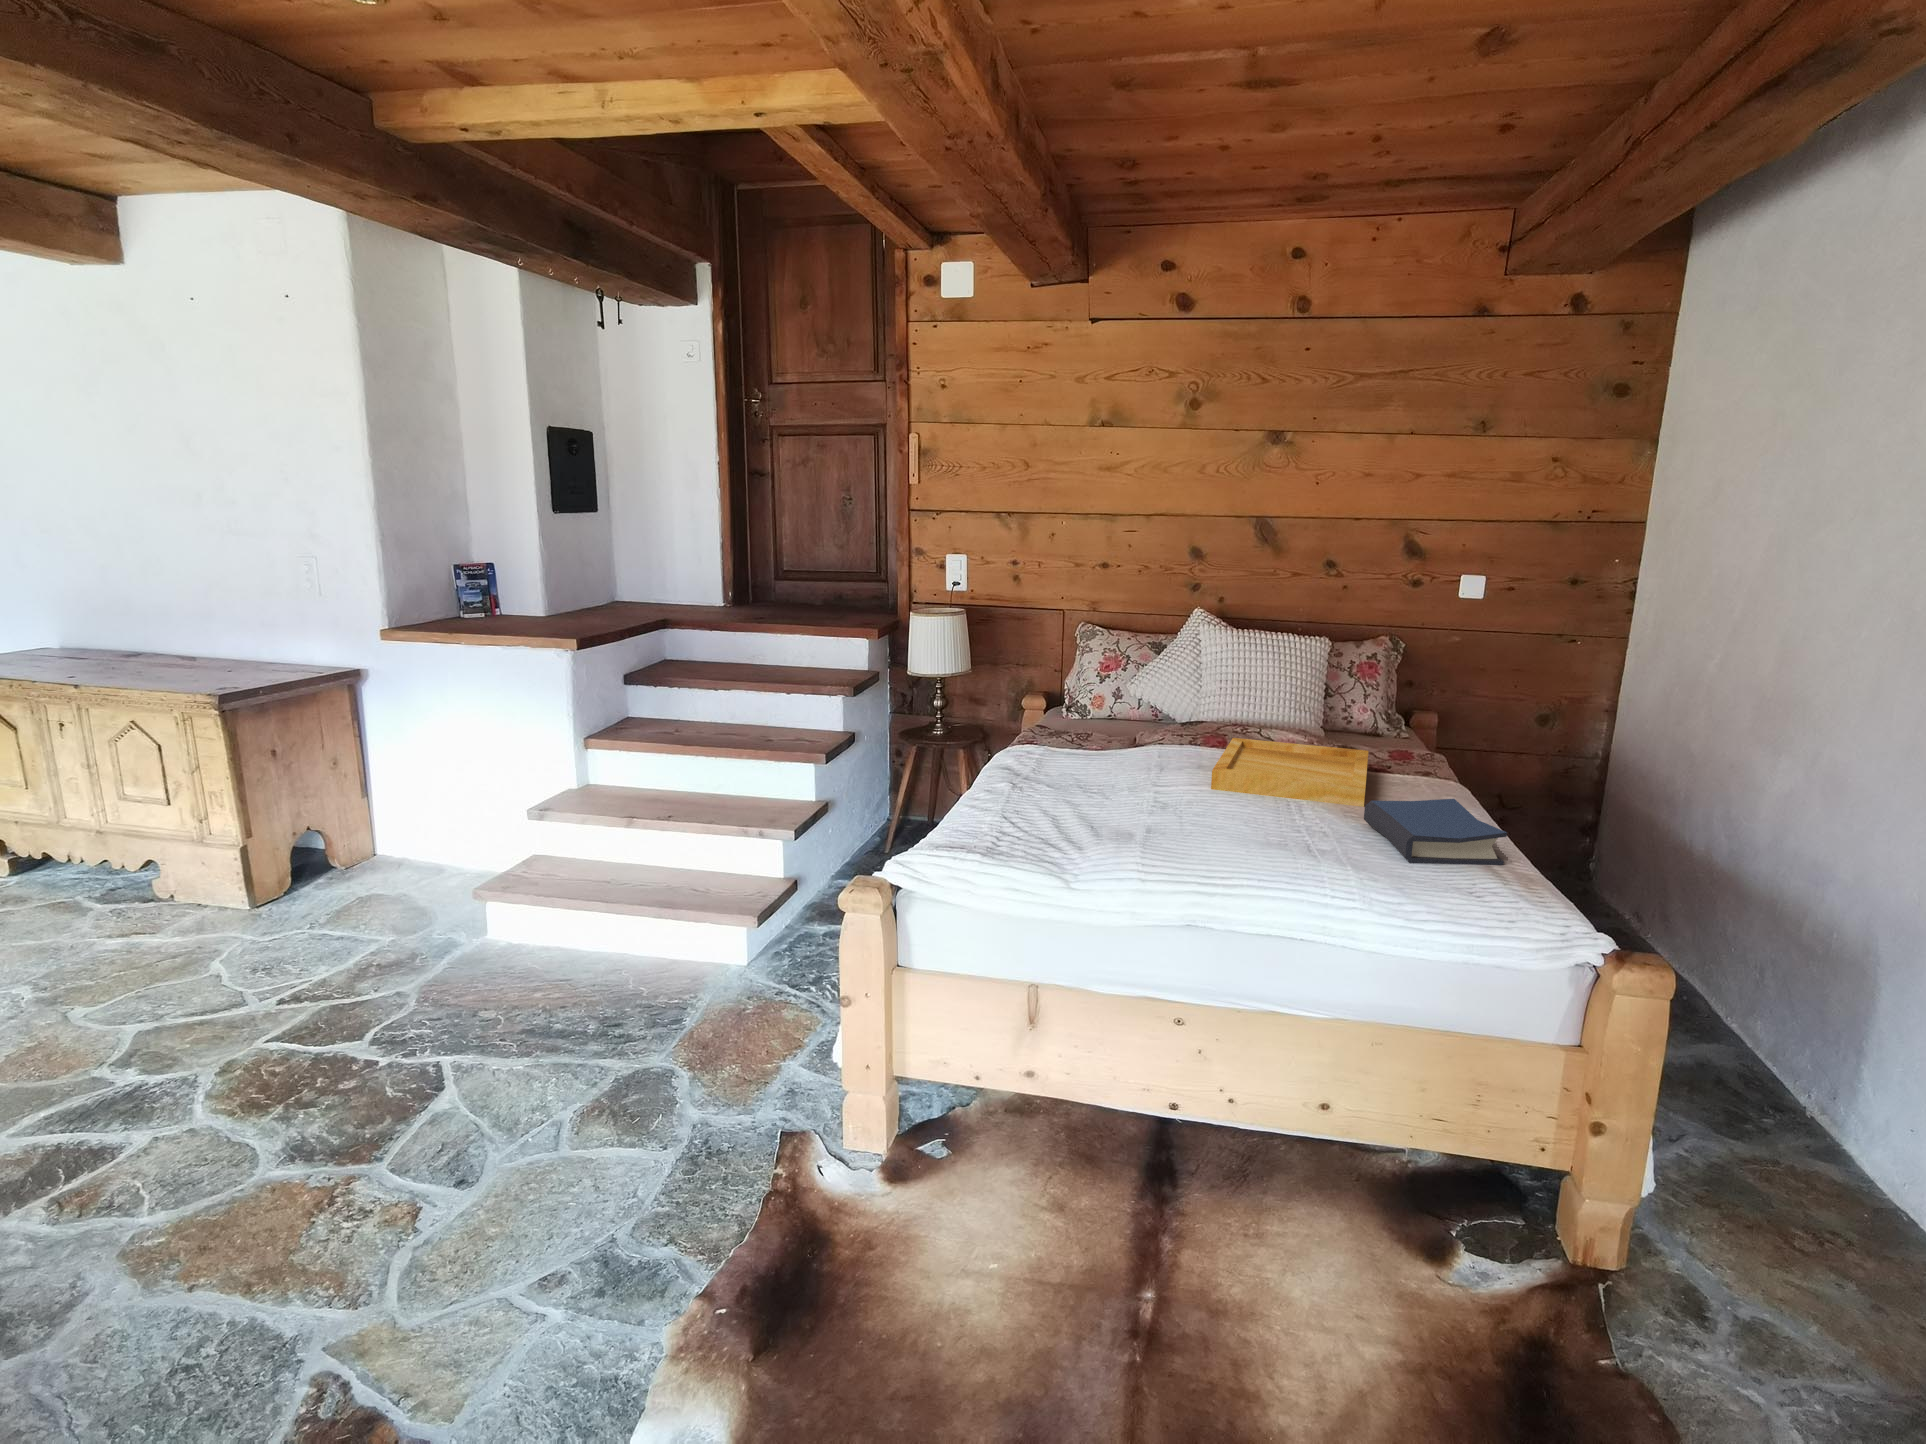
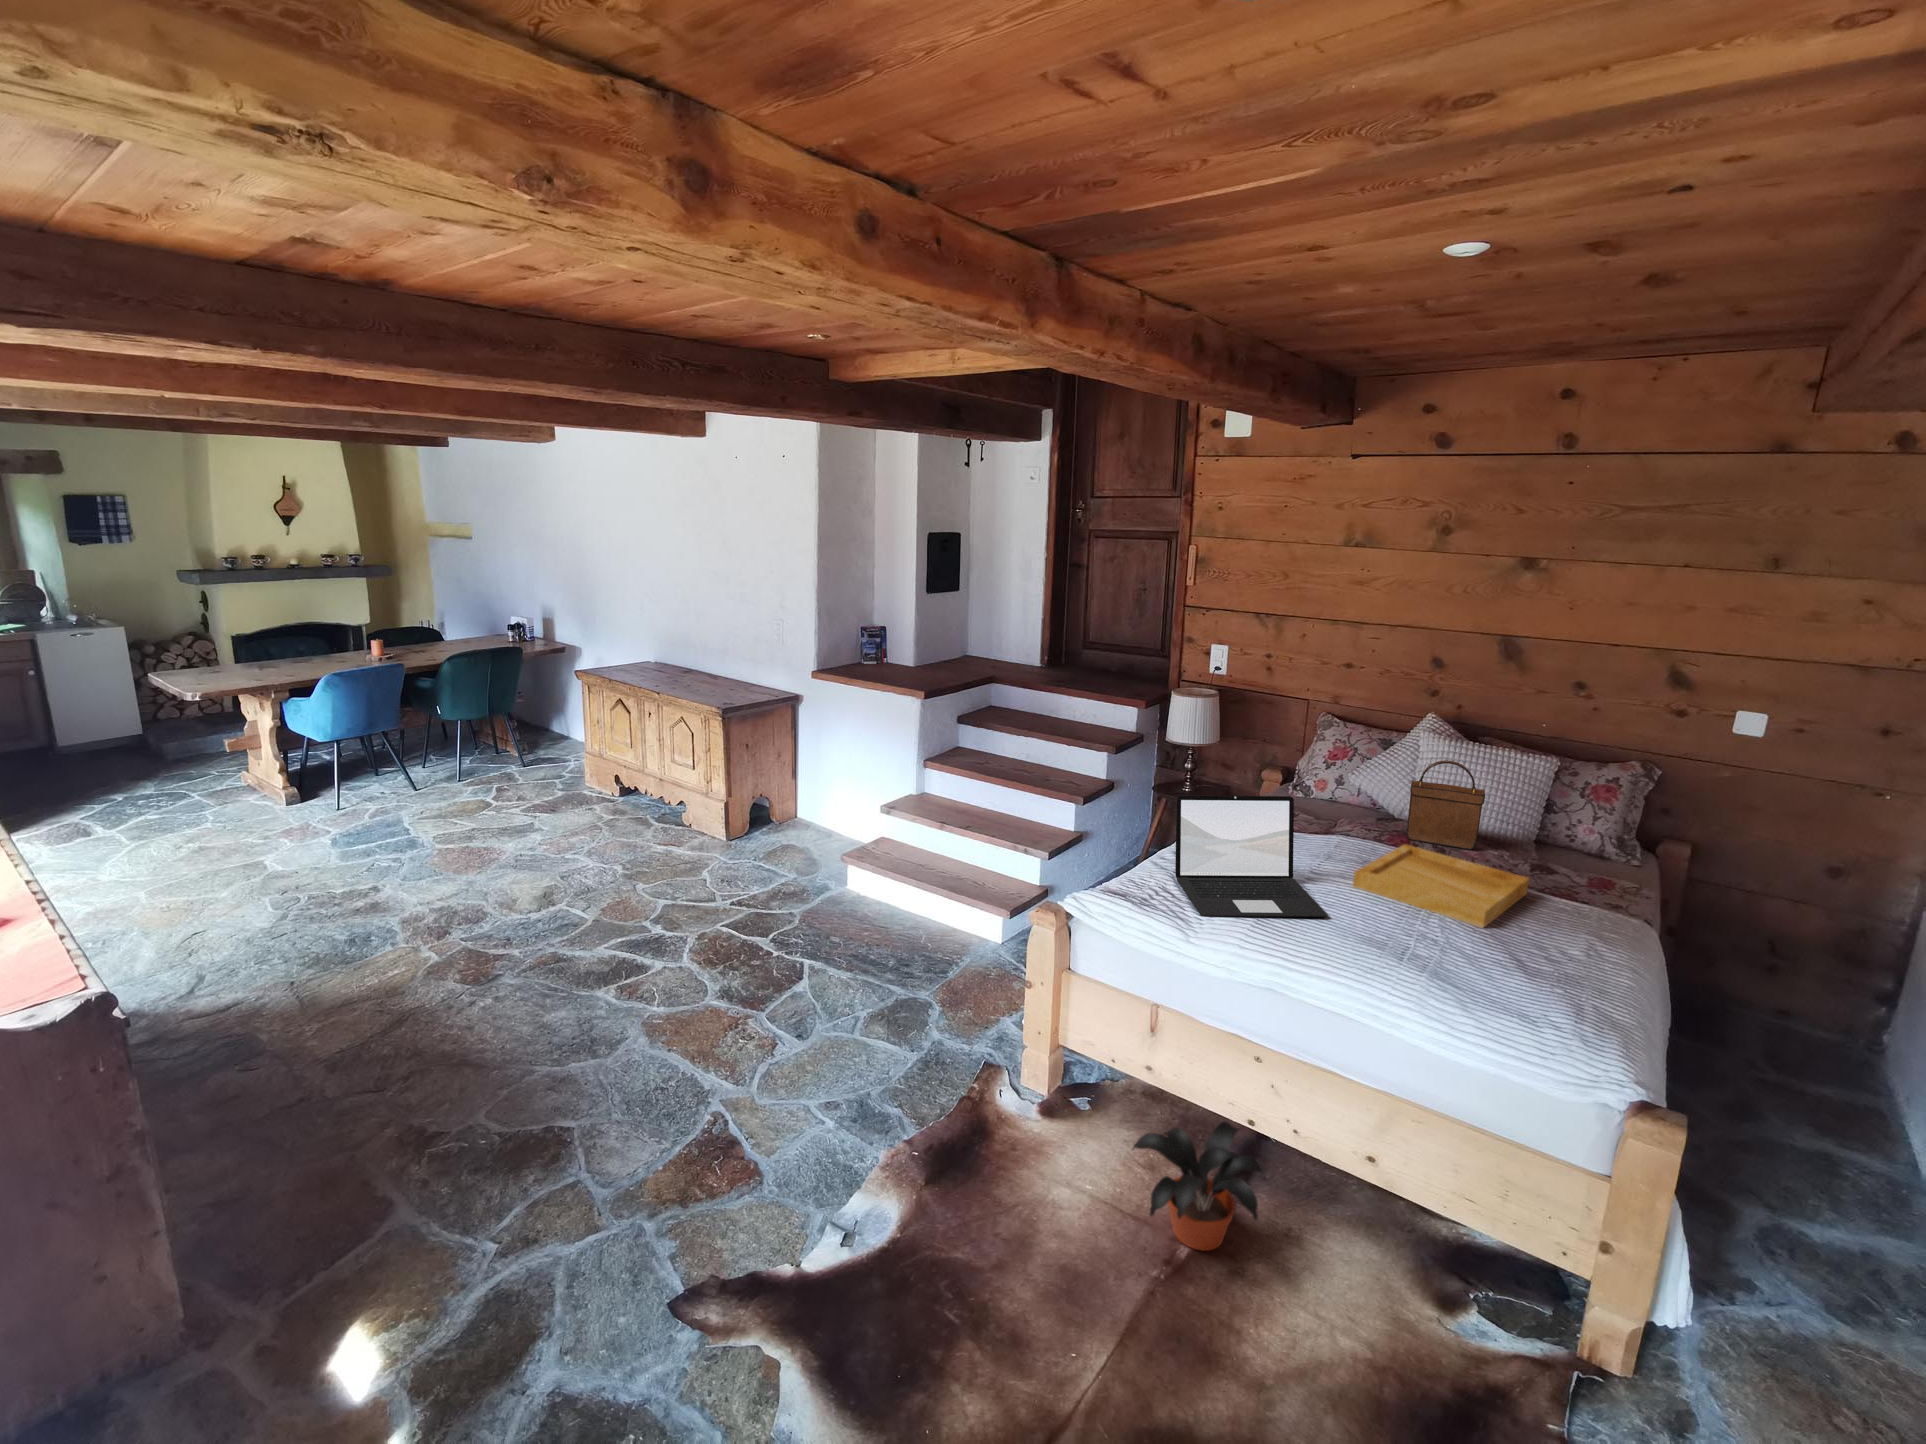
handbag: none [1209,644,1289,739] -> present [1407,760,1485,850]
laptop: none [1013,688,1218,849] -> present [1175,795,1327,917]
hardback book: present [1364,799,1507,865] -> none [1462,924,1564,1004]
potted plant: none [1058,1114,1249,1304] -> present [1133,1121,1263,1251]

